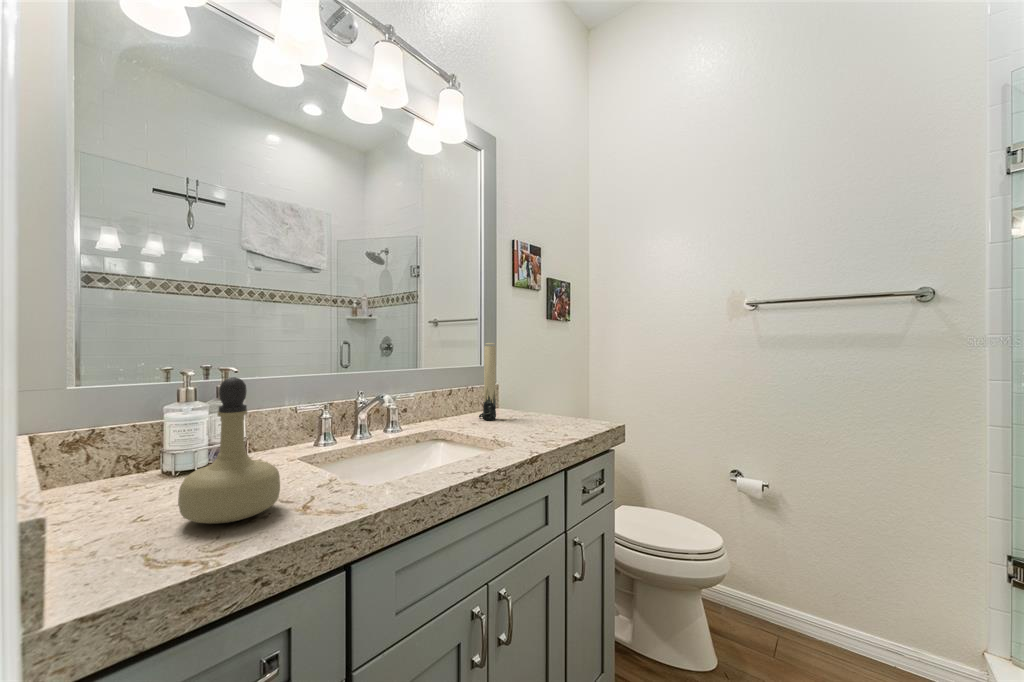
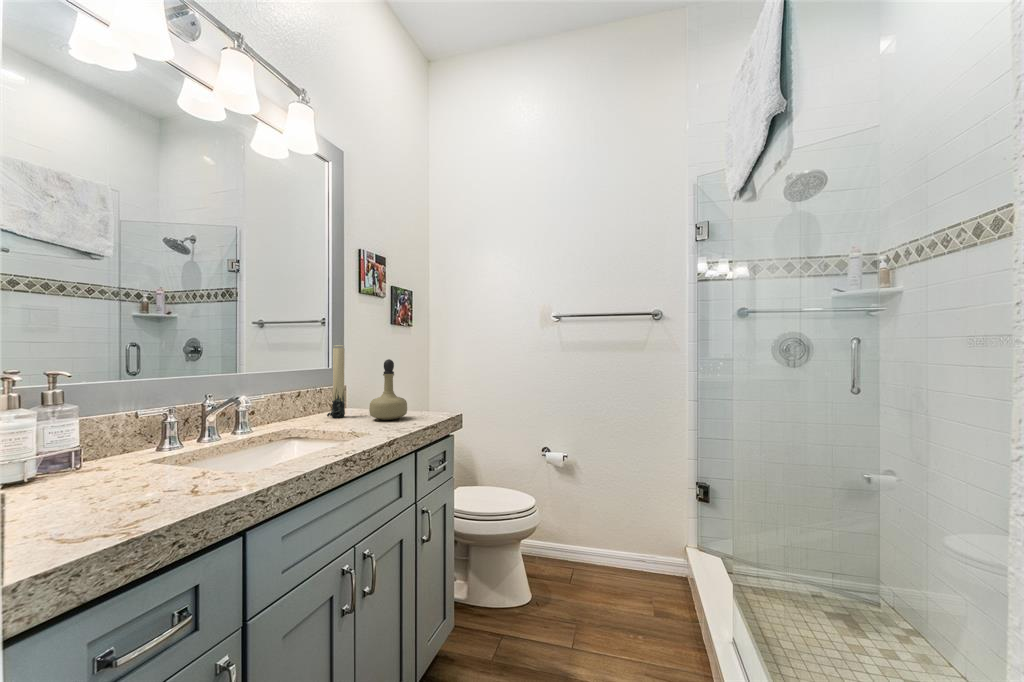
perfume bottle: present [178,377,280,524] -> present [369,359,407,420]

